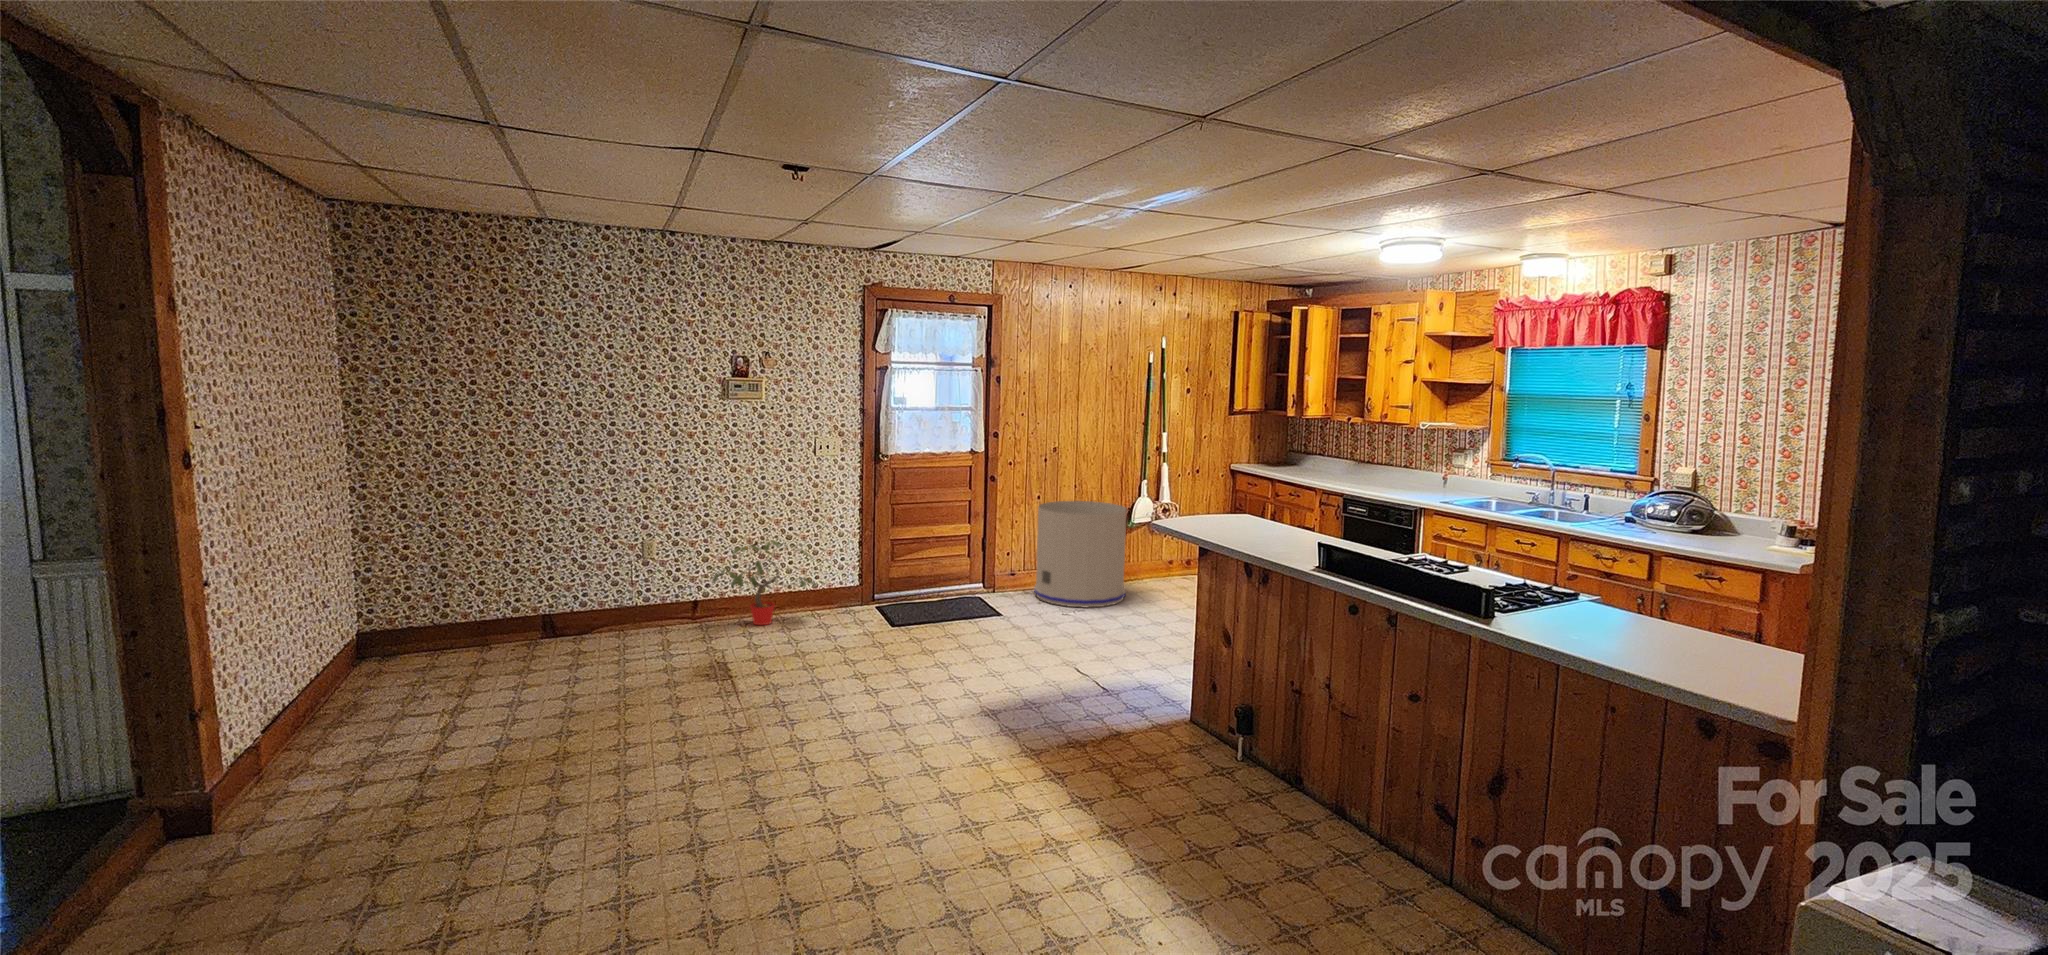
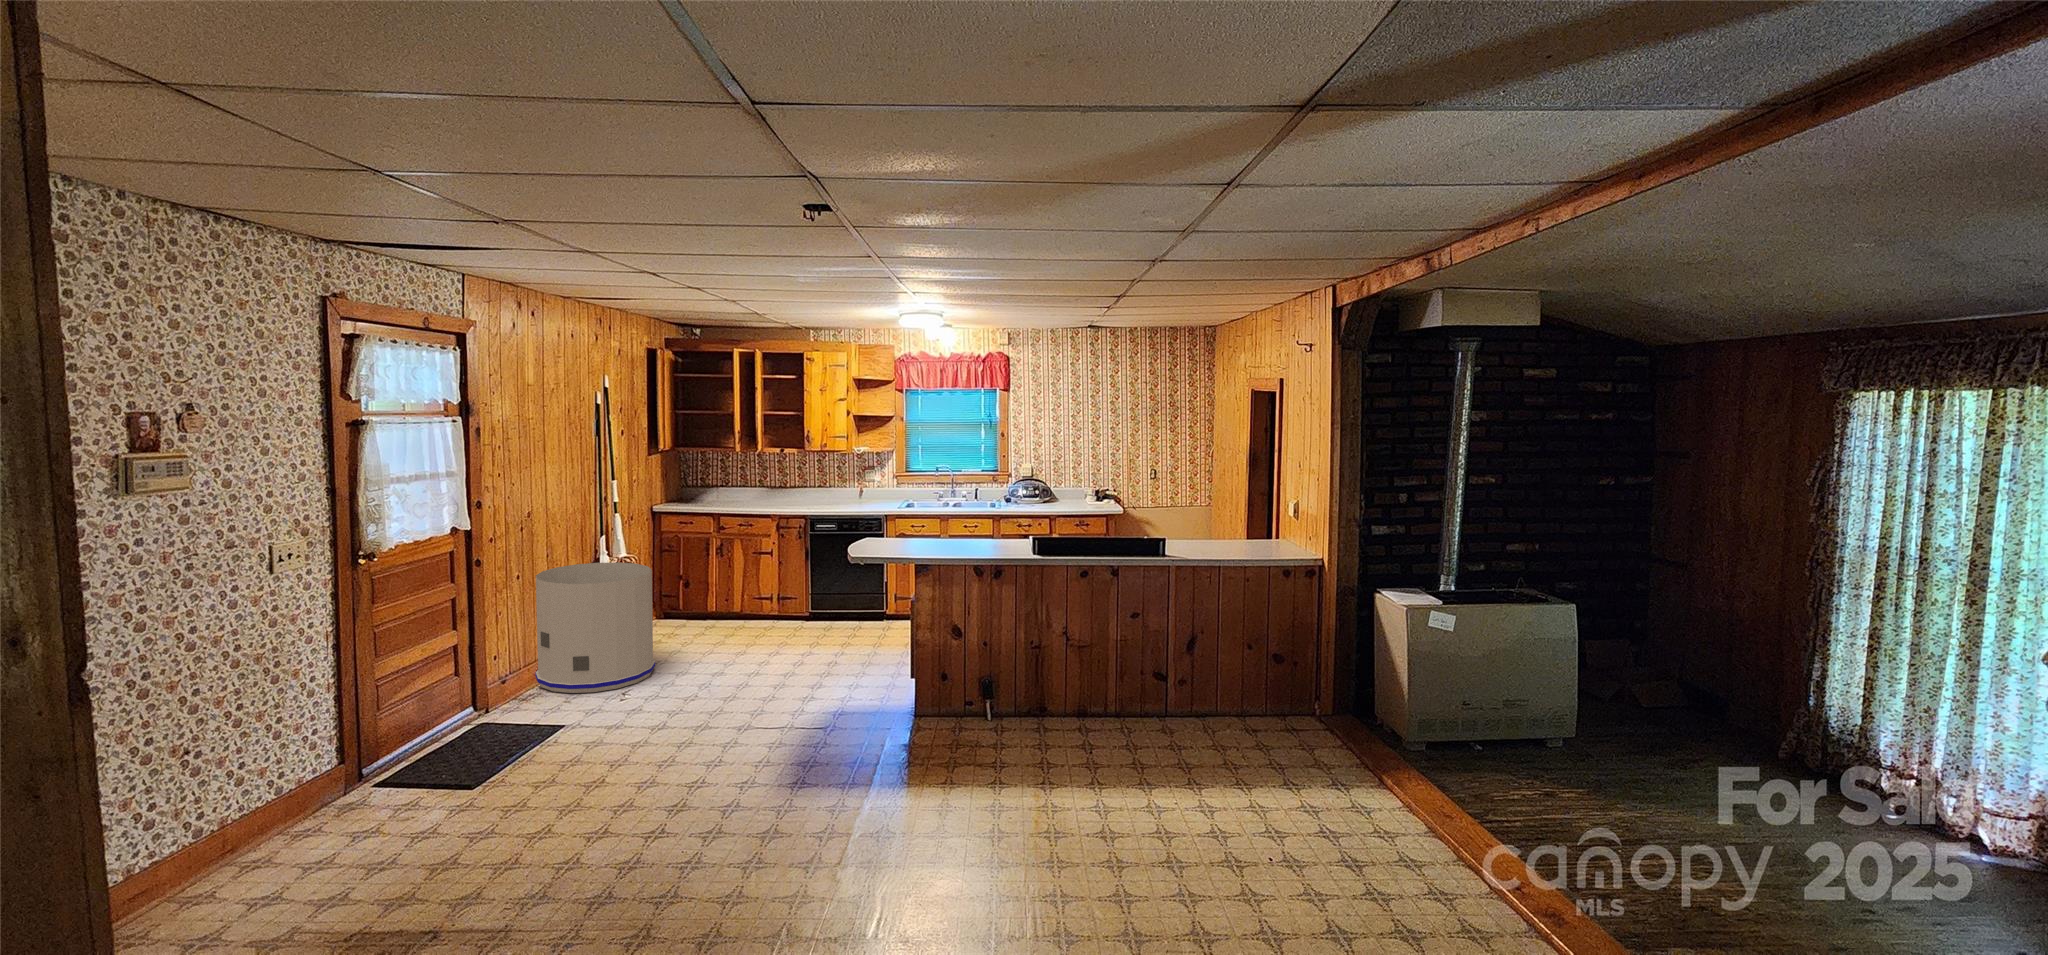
potted plant: present [713,540,815,625] -> none [137,728,359,885]

